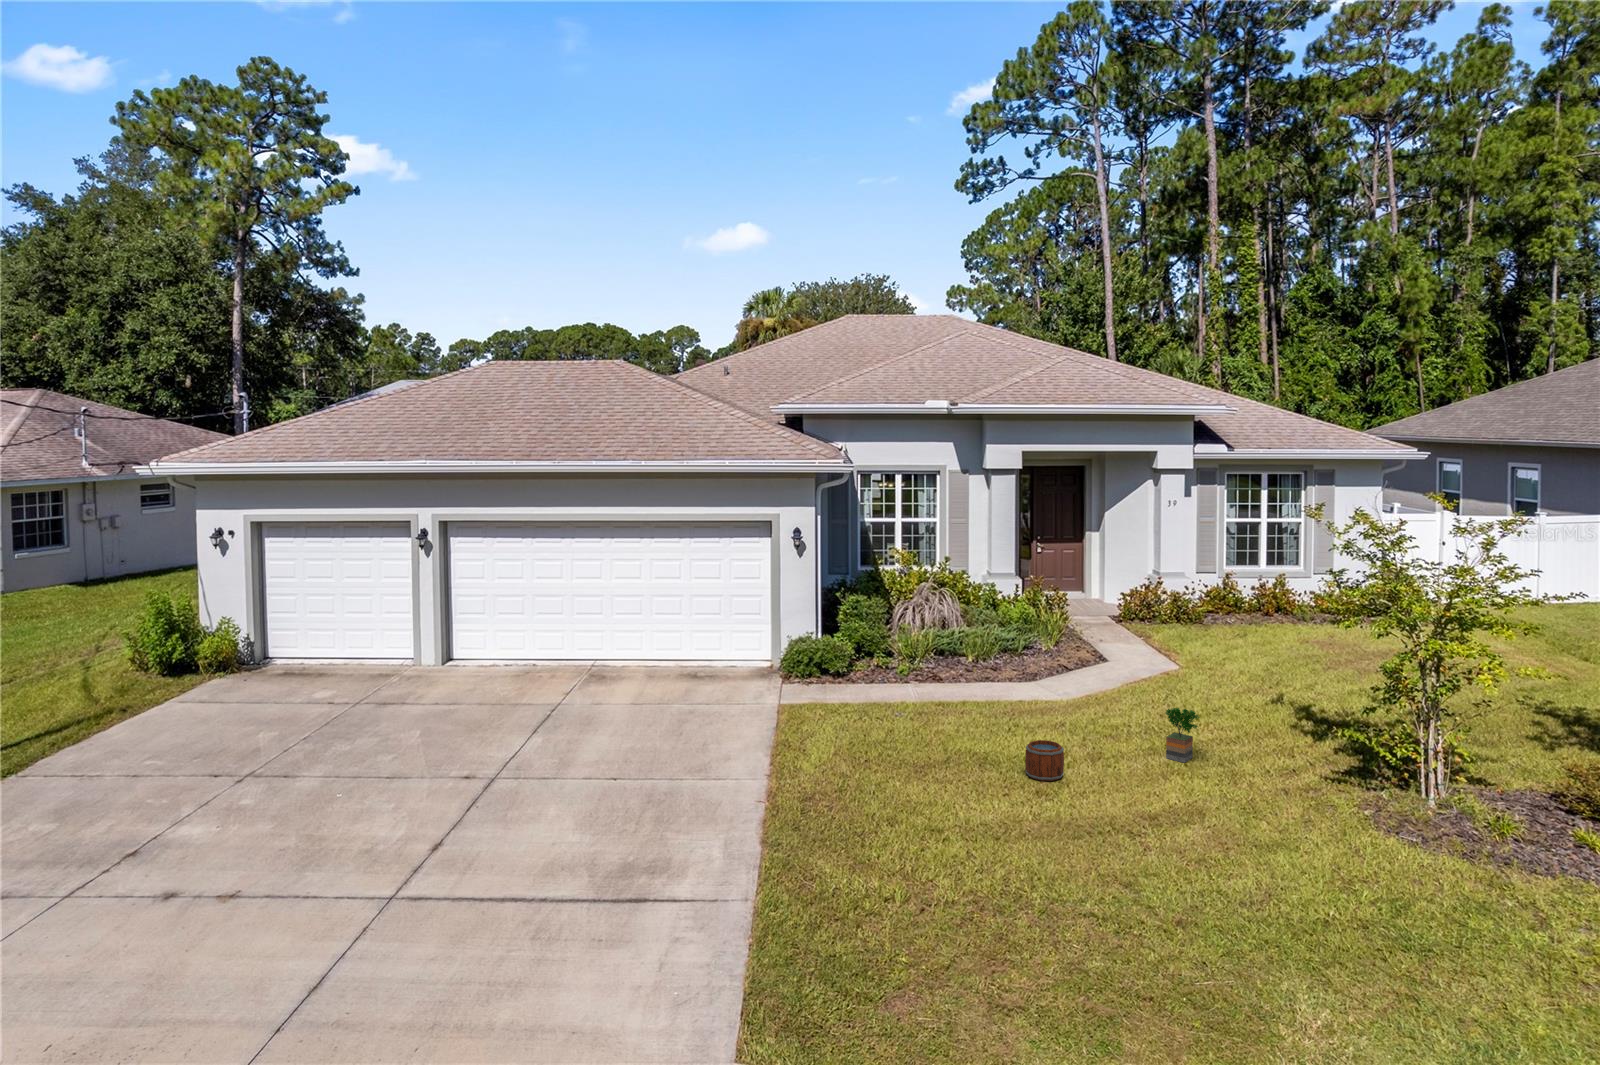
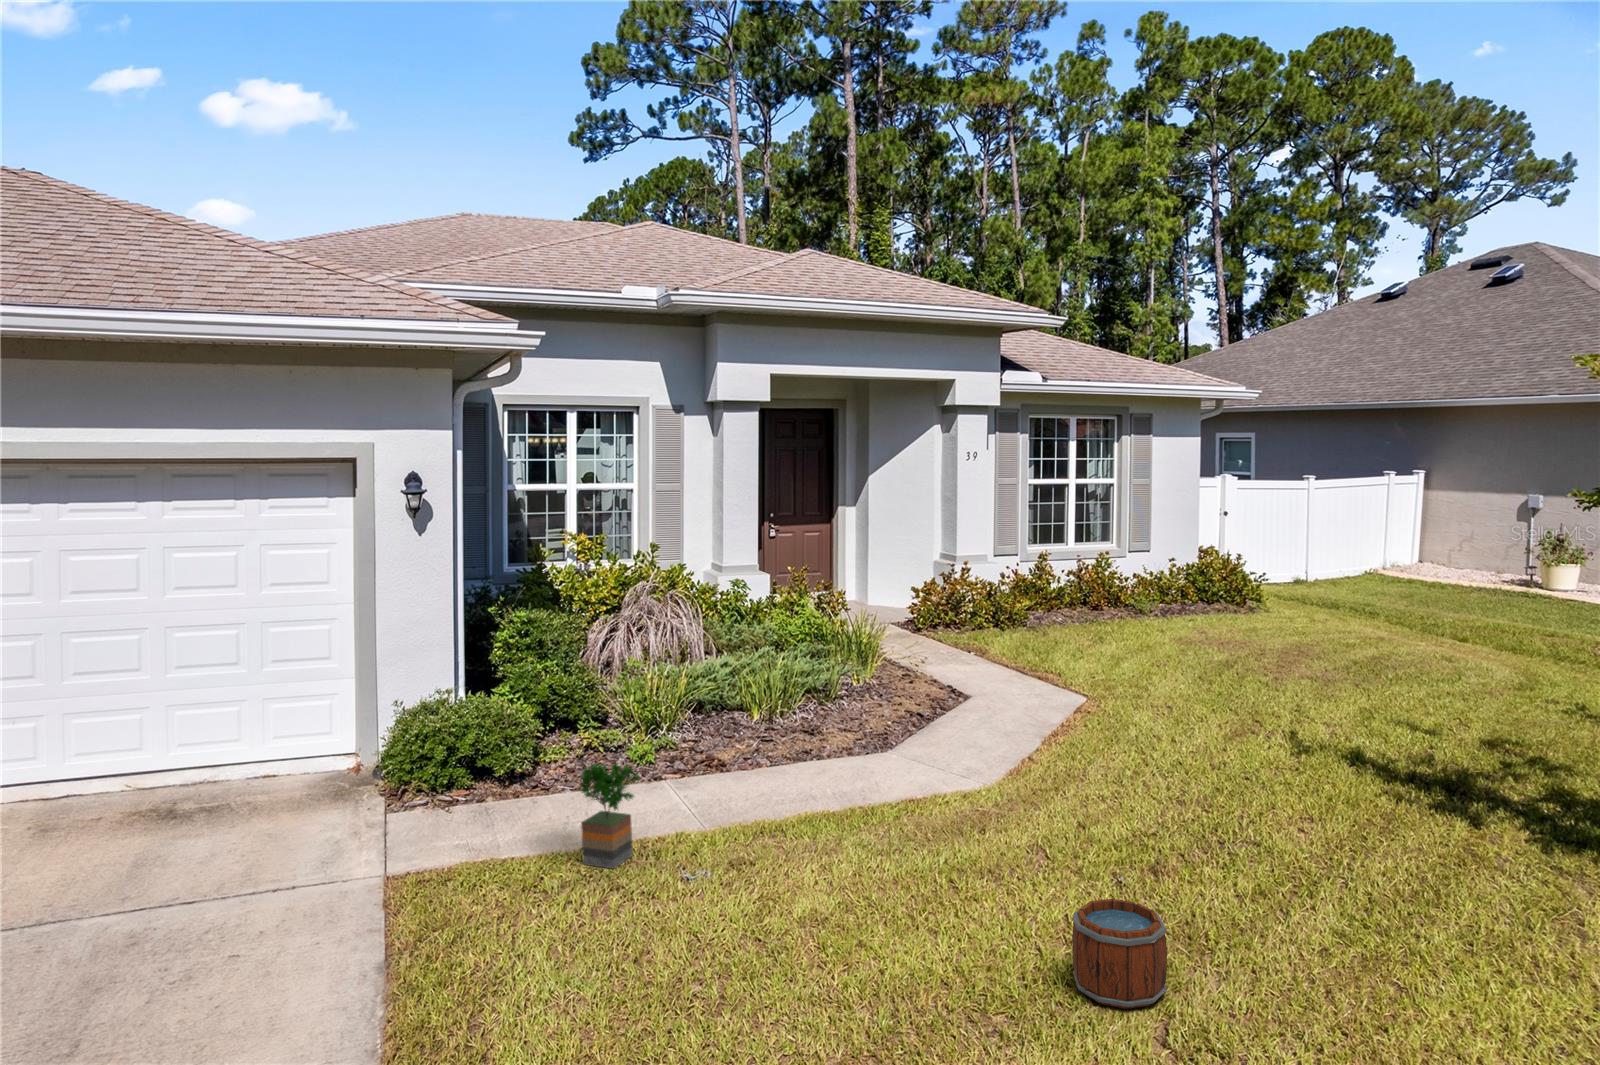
potted tree: present [1166,708,1200,763] -> present [580,764,640,869]

